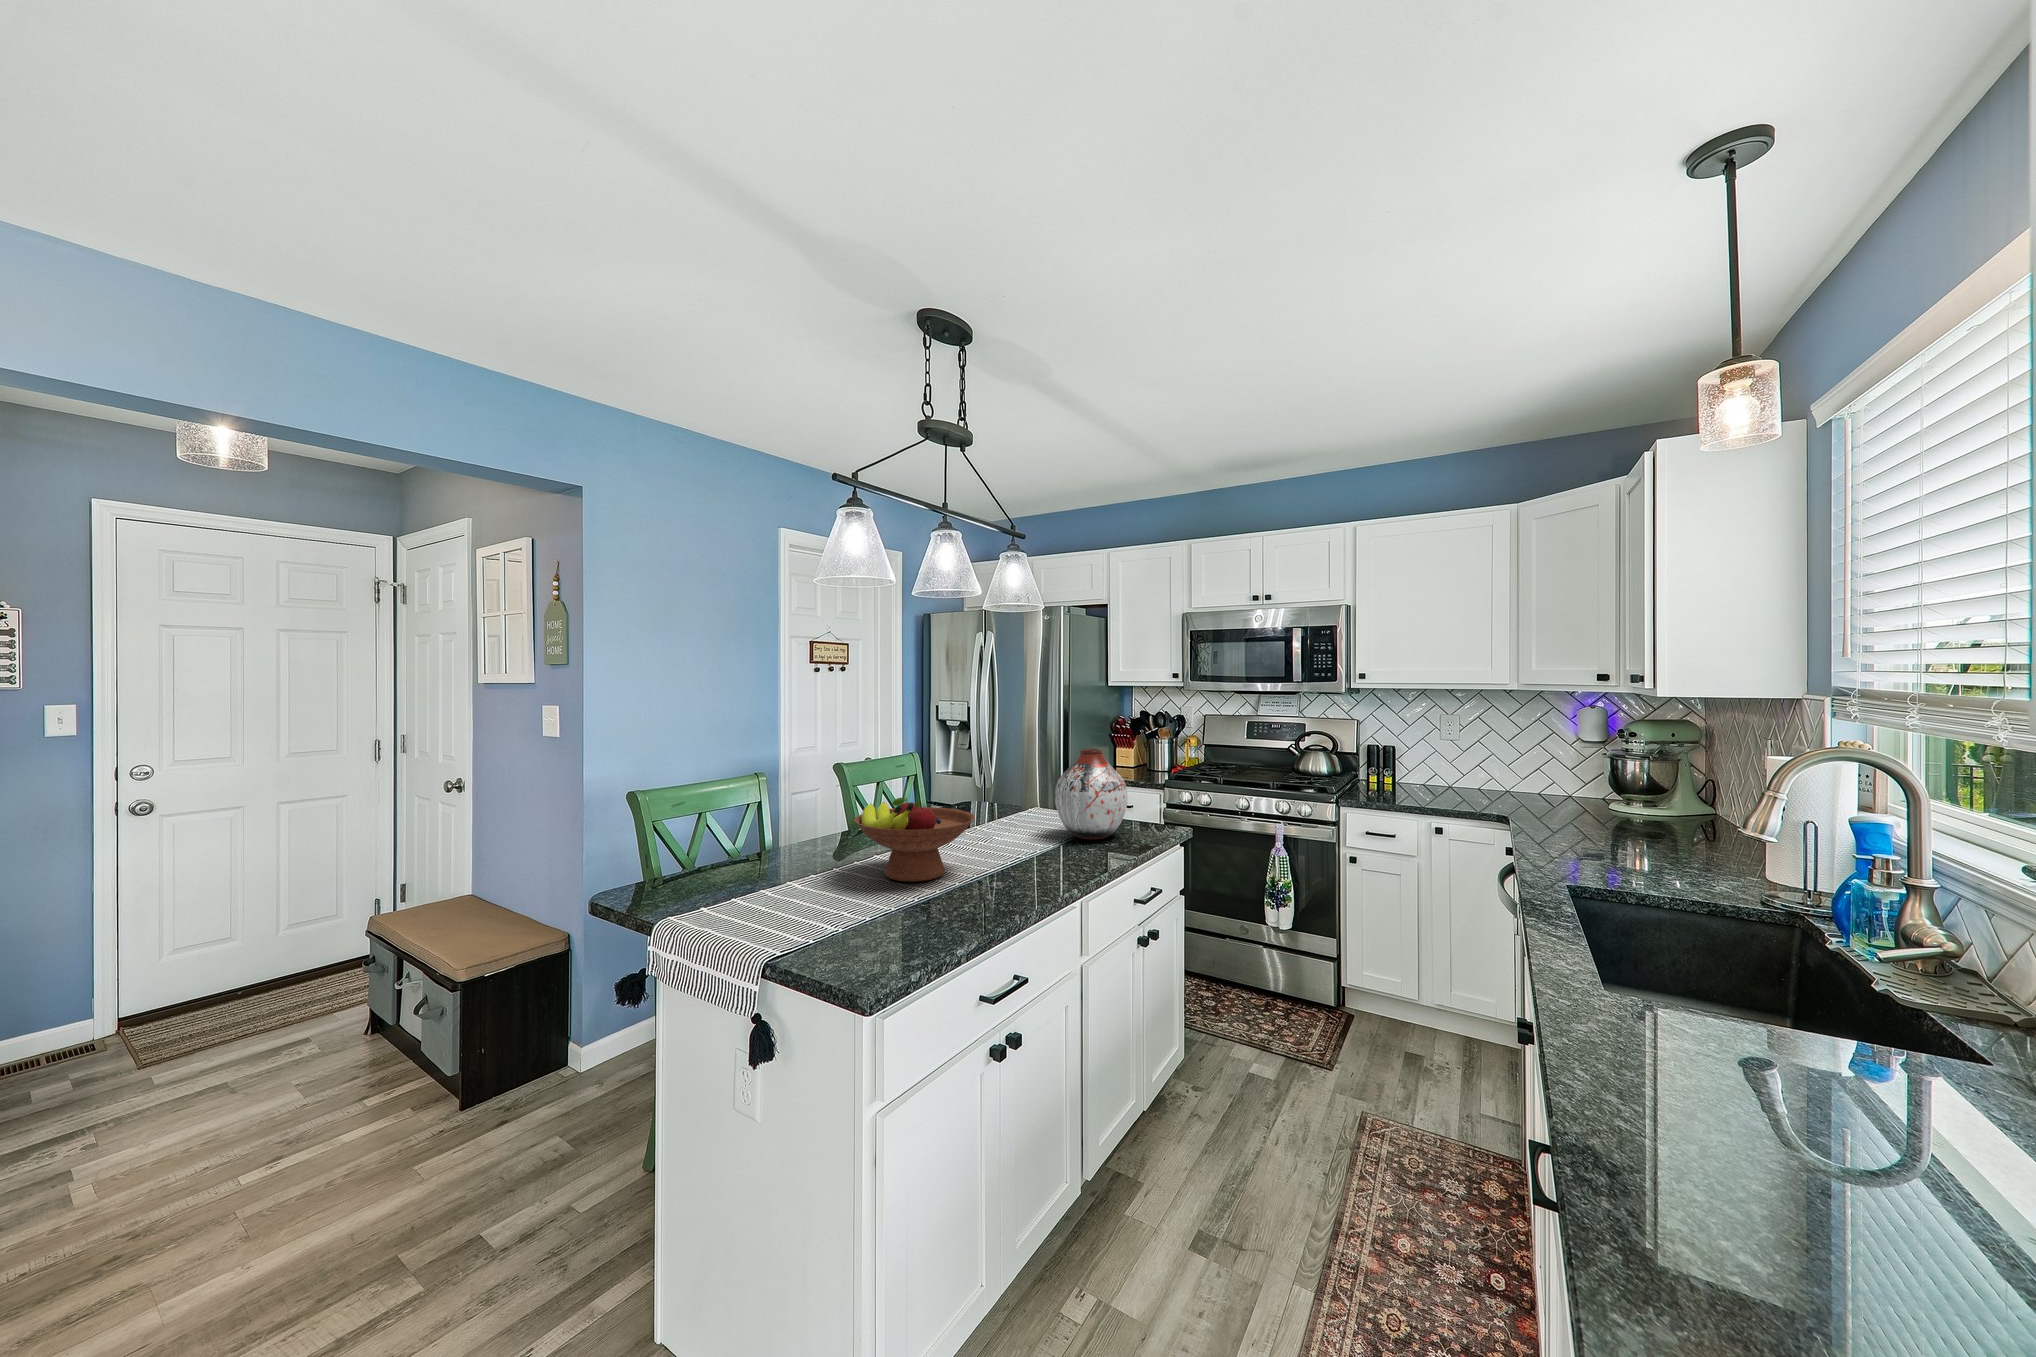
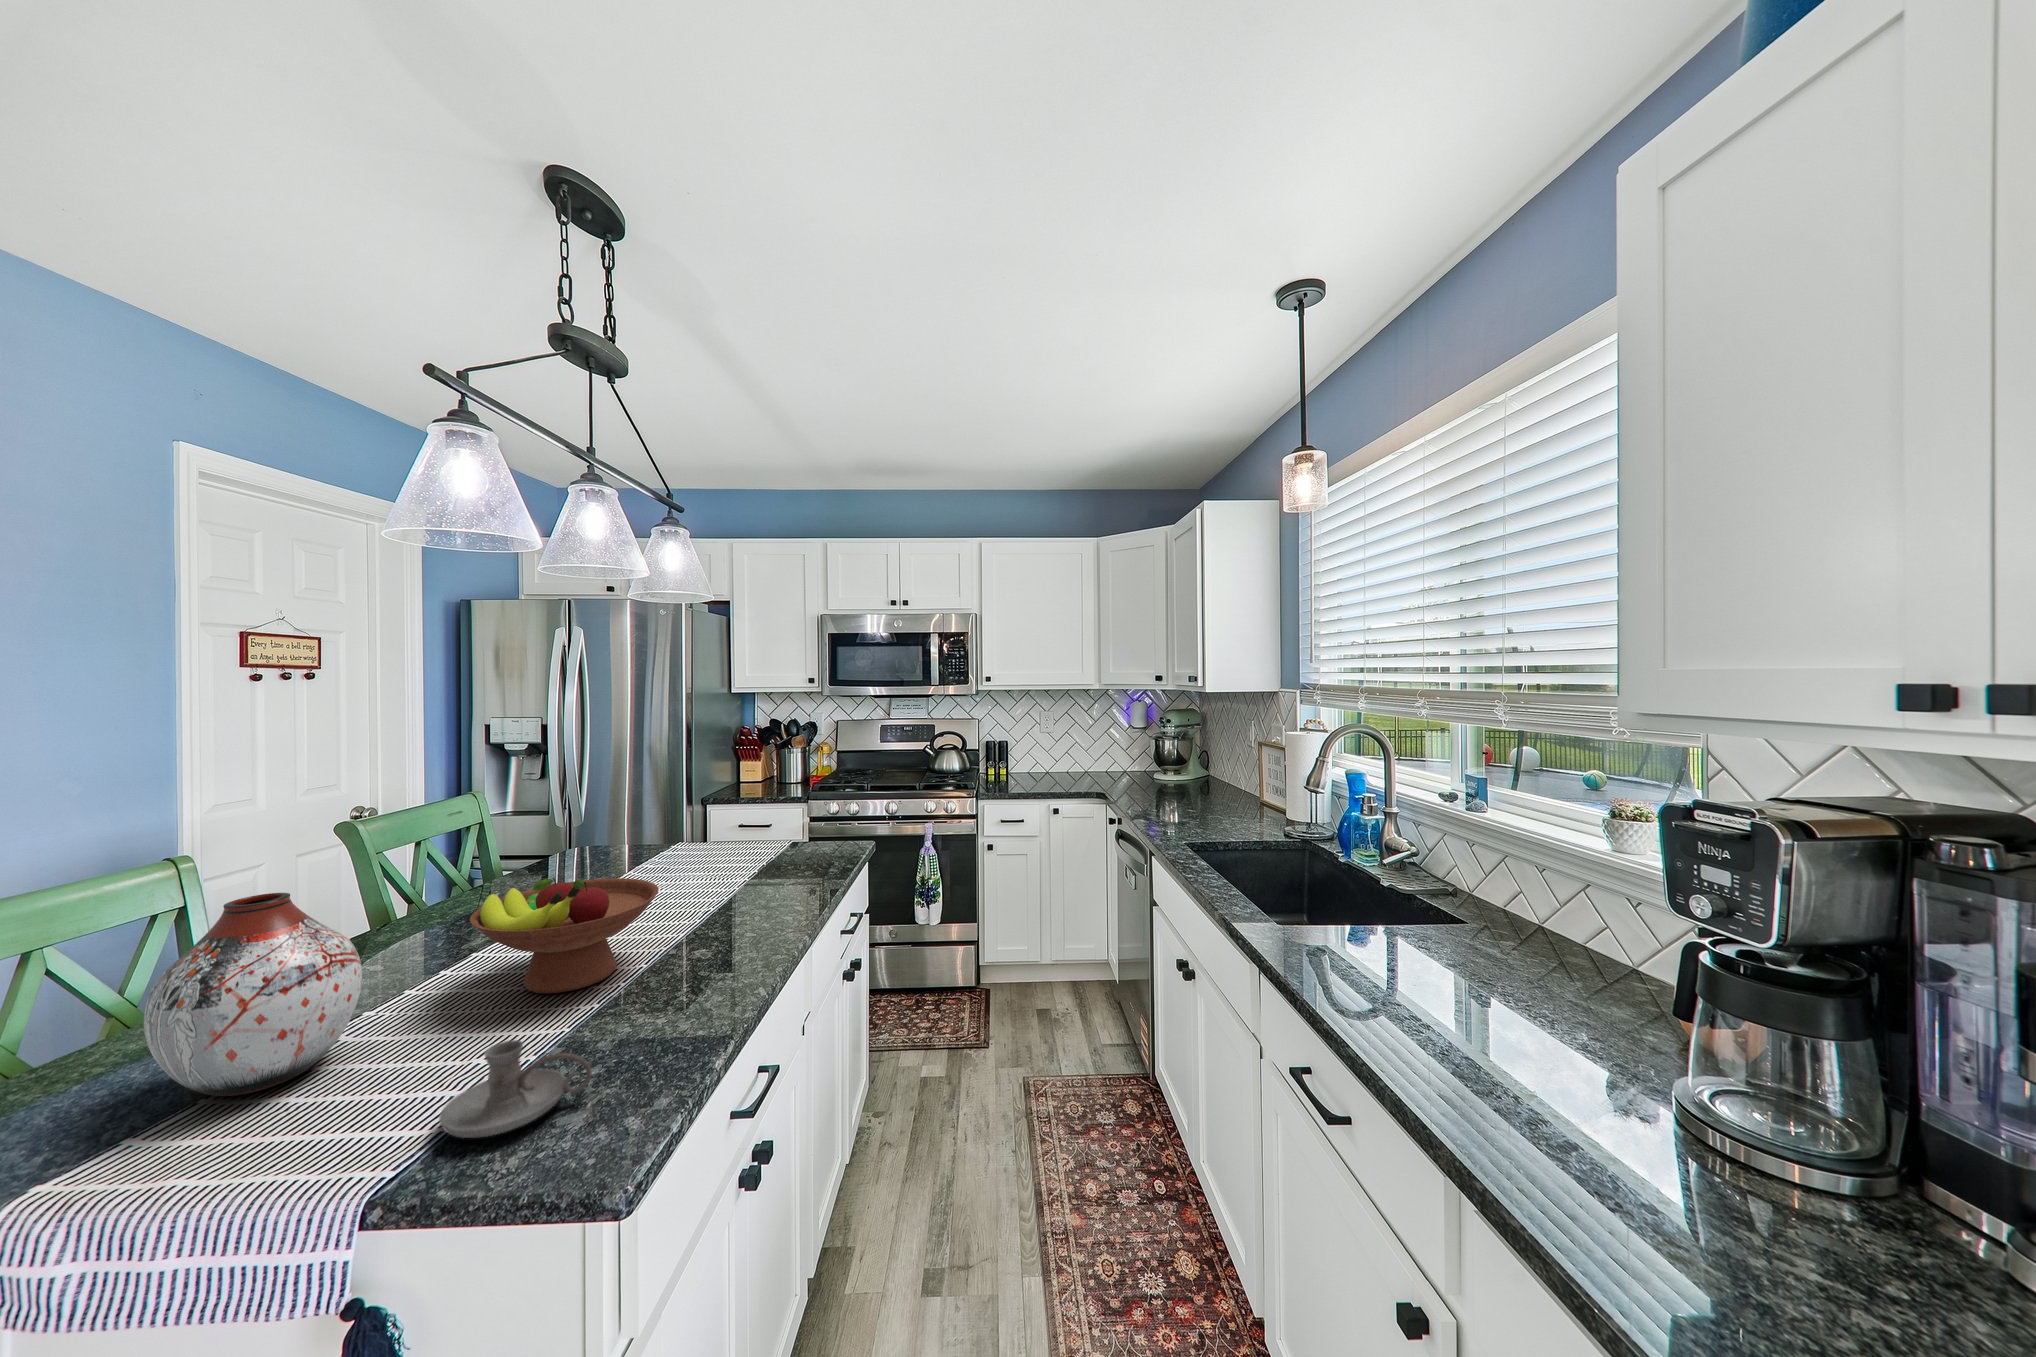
vase: present [1055,749,1128,839] -> present [144,893,362,1096]
candle holder: none [799,888,883,944] -> present [439,1040,592,1138]

